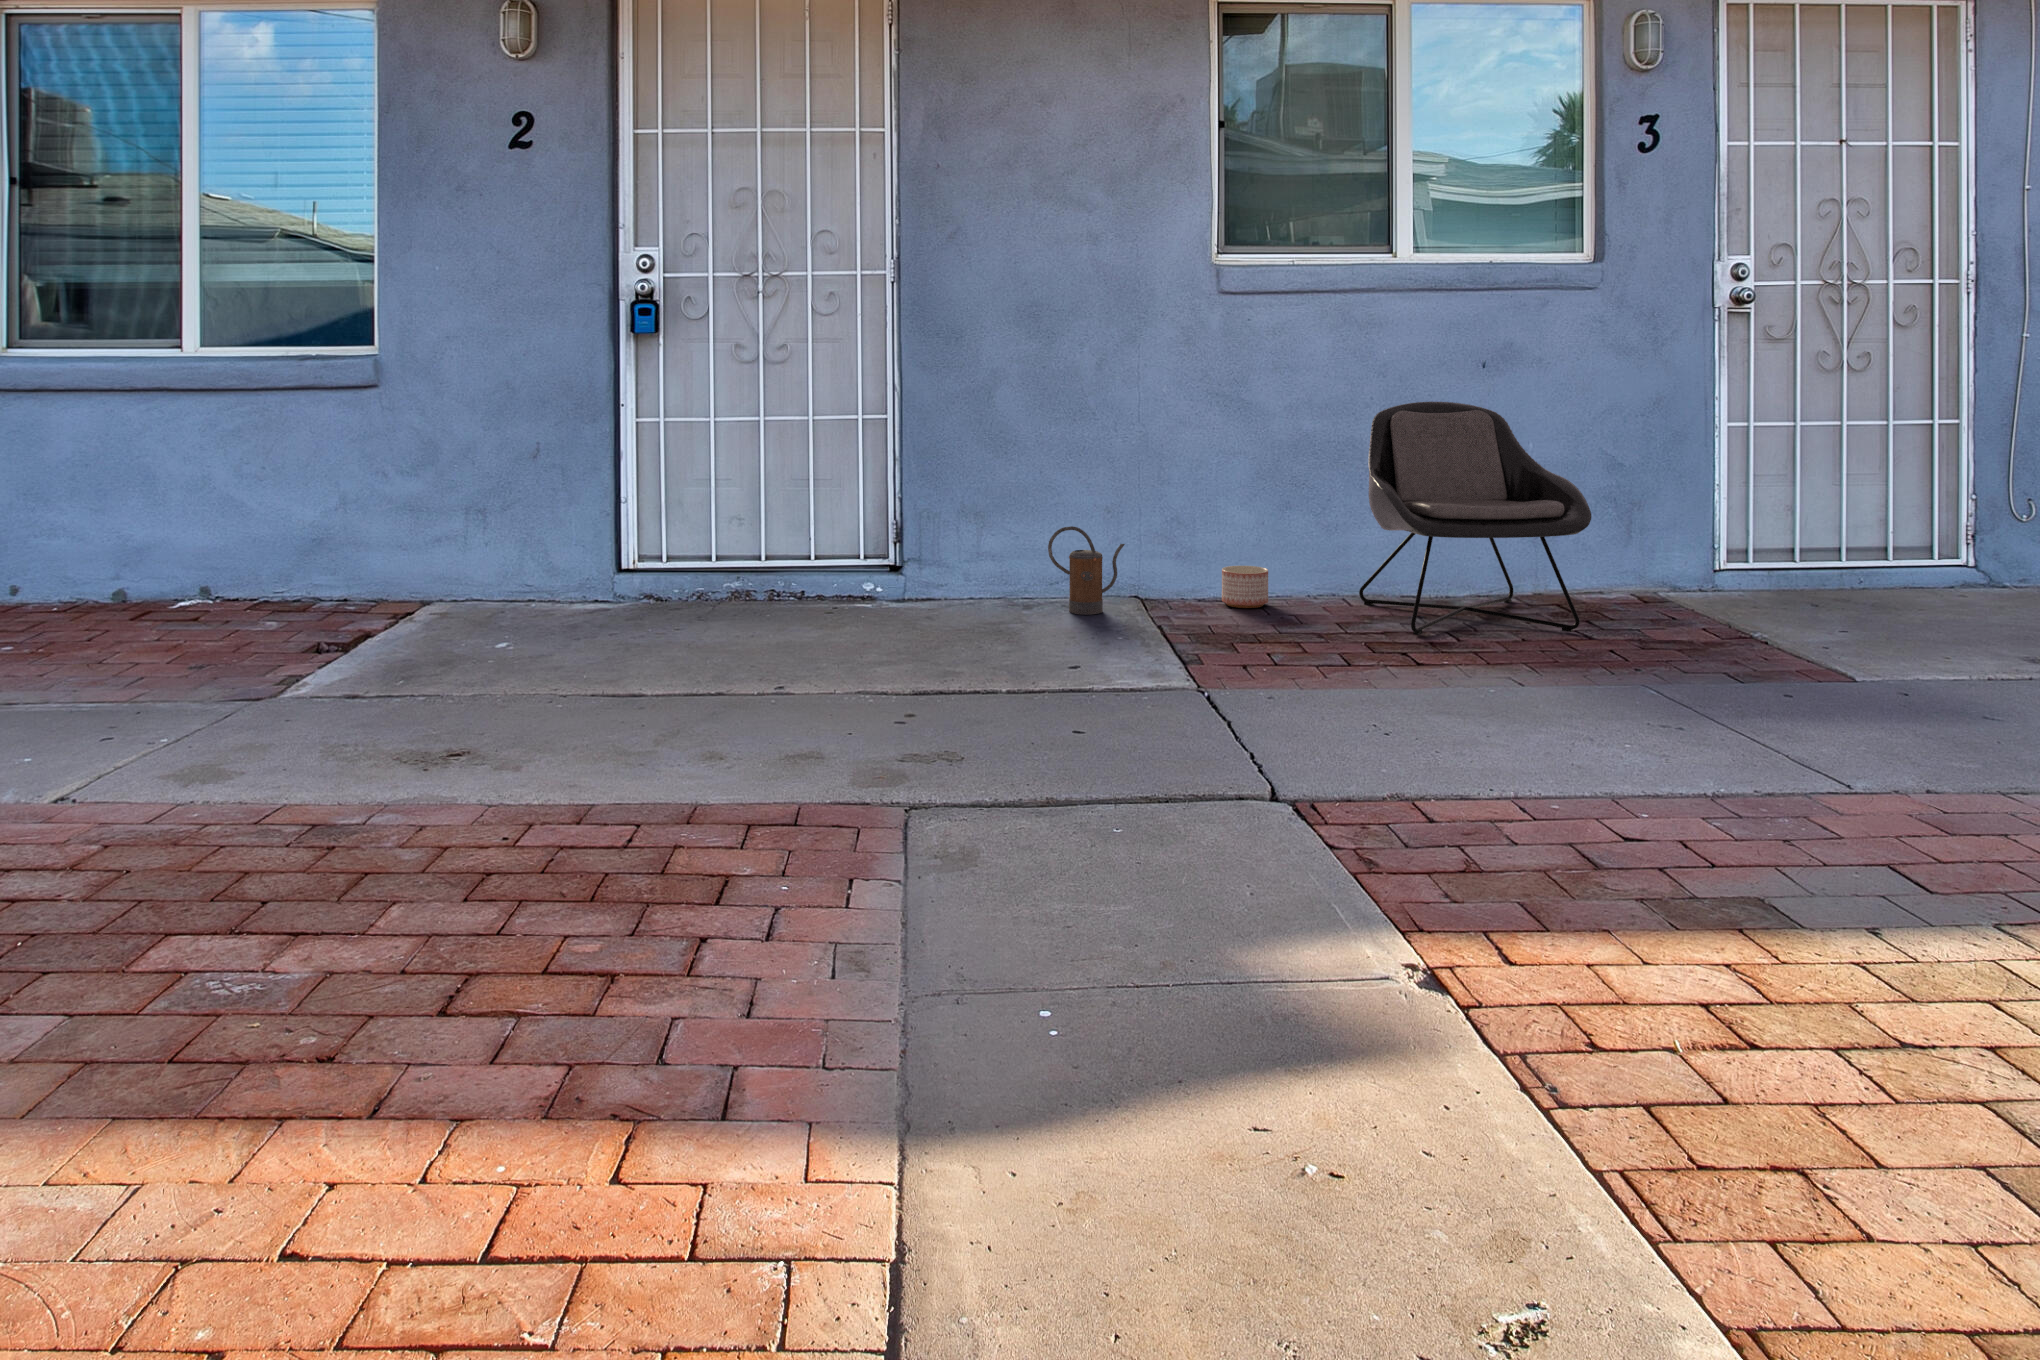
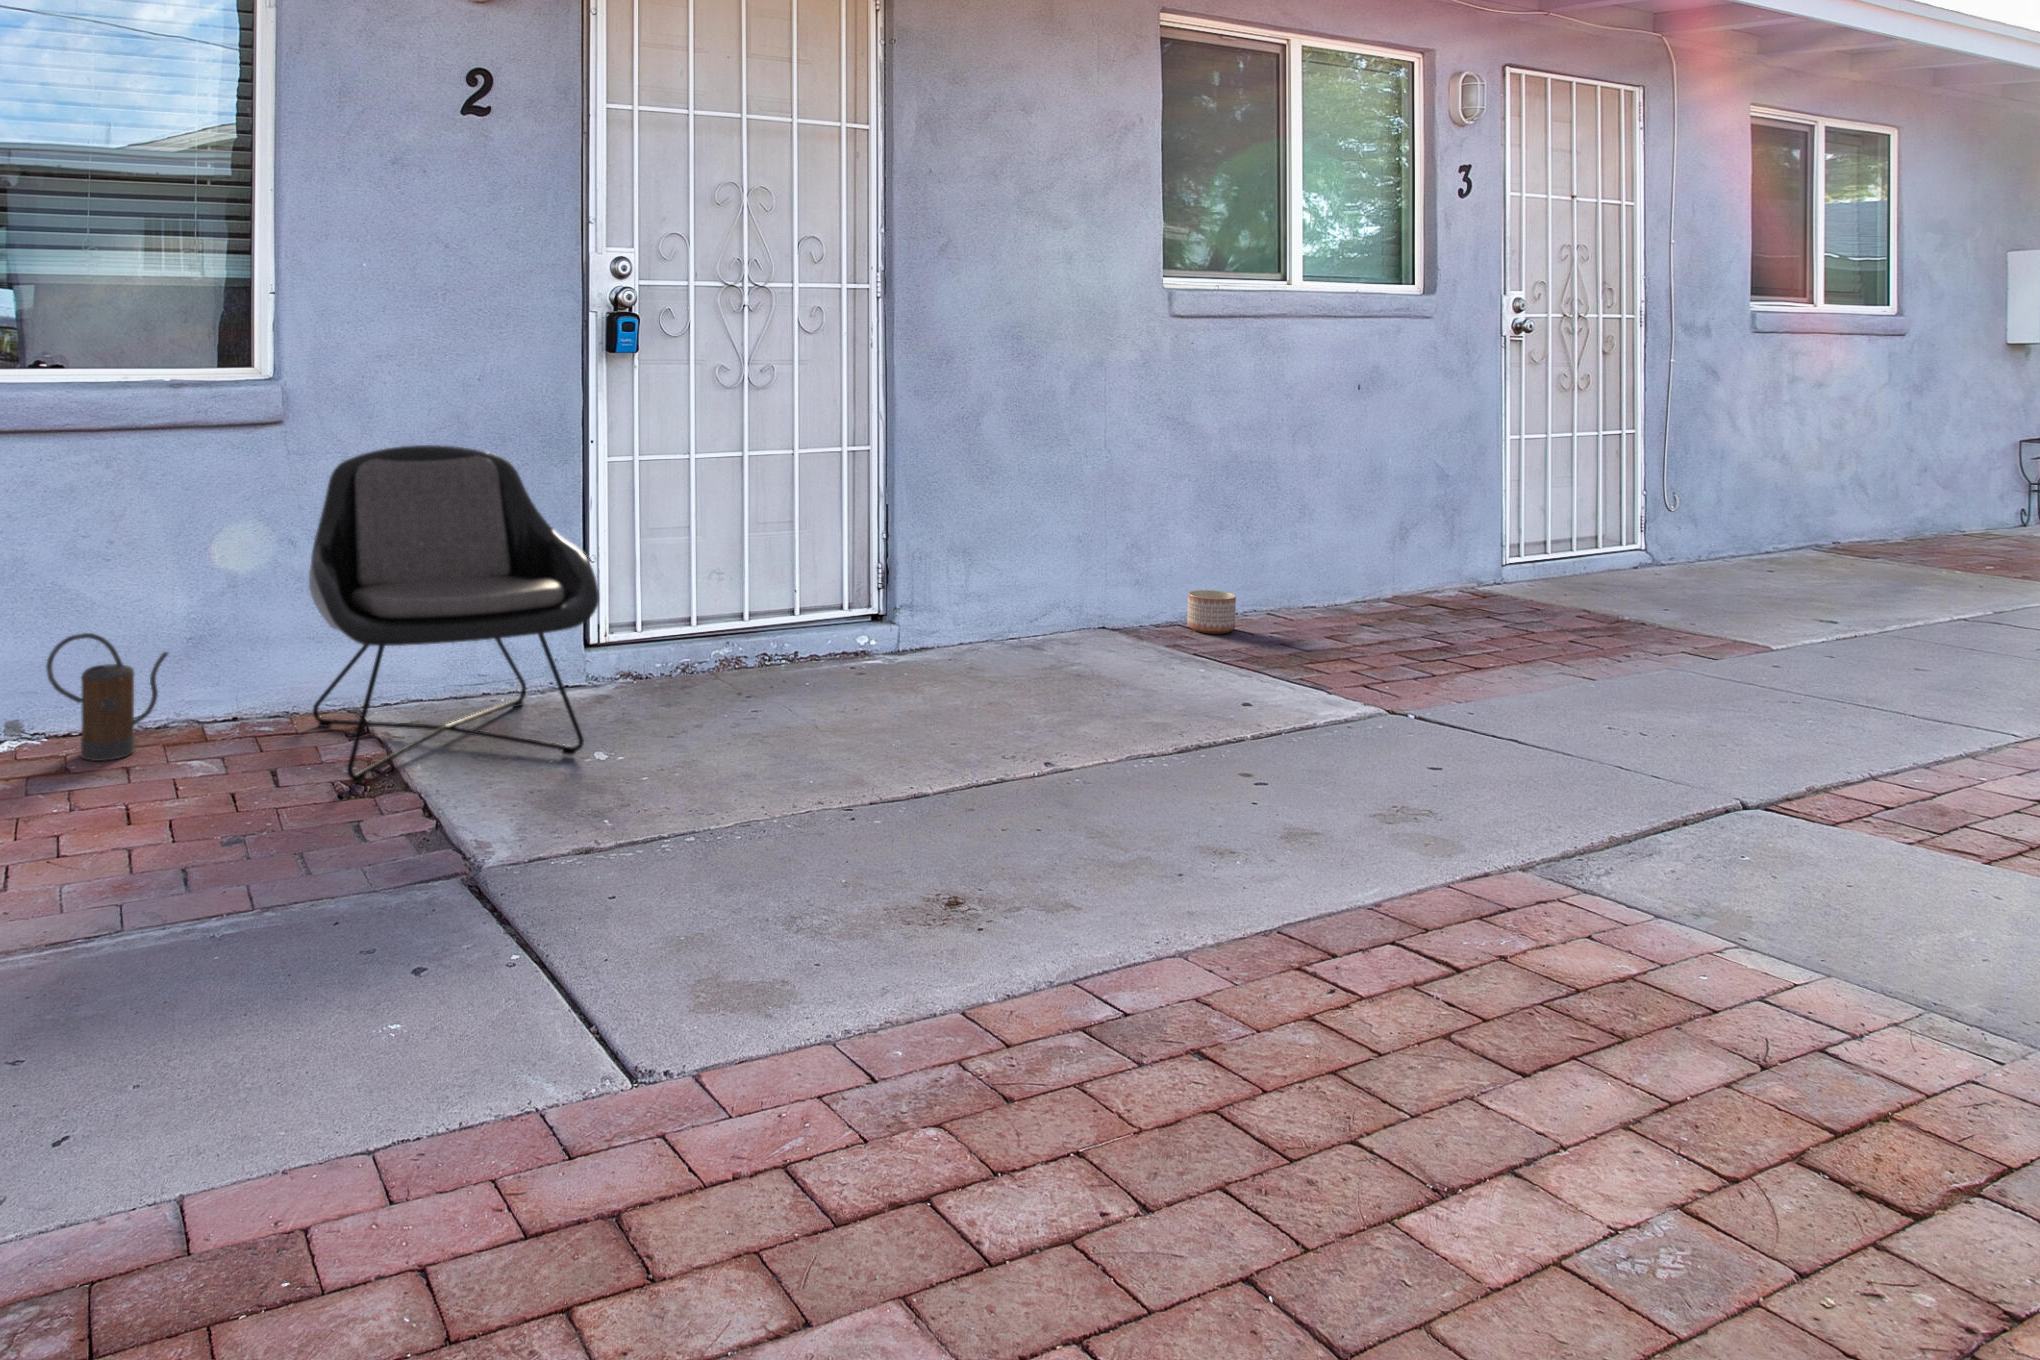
lounge chair: present [1359,402,1591,635] -> present [309,445,599,783]
watering can: present [1048,526,1125,614] -> present [46,633,168,761]

